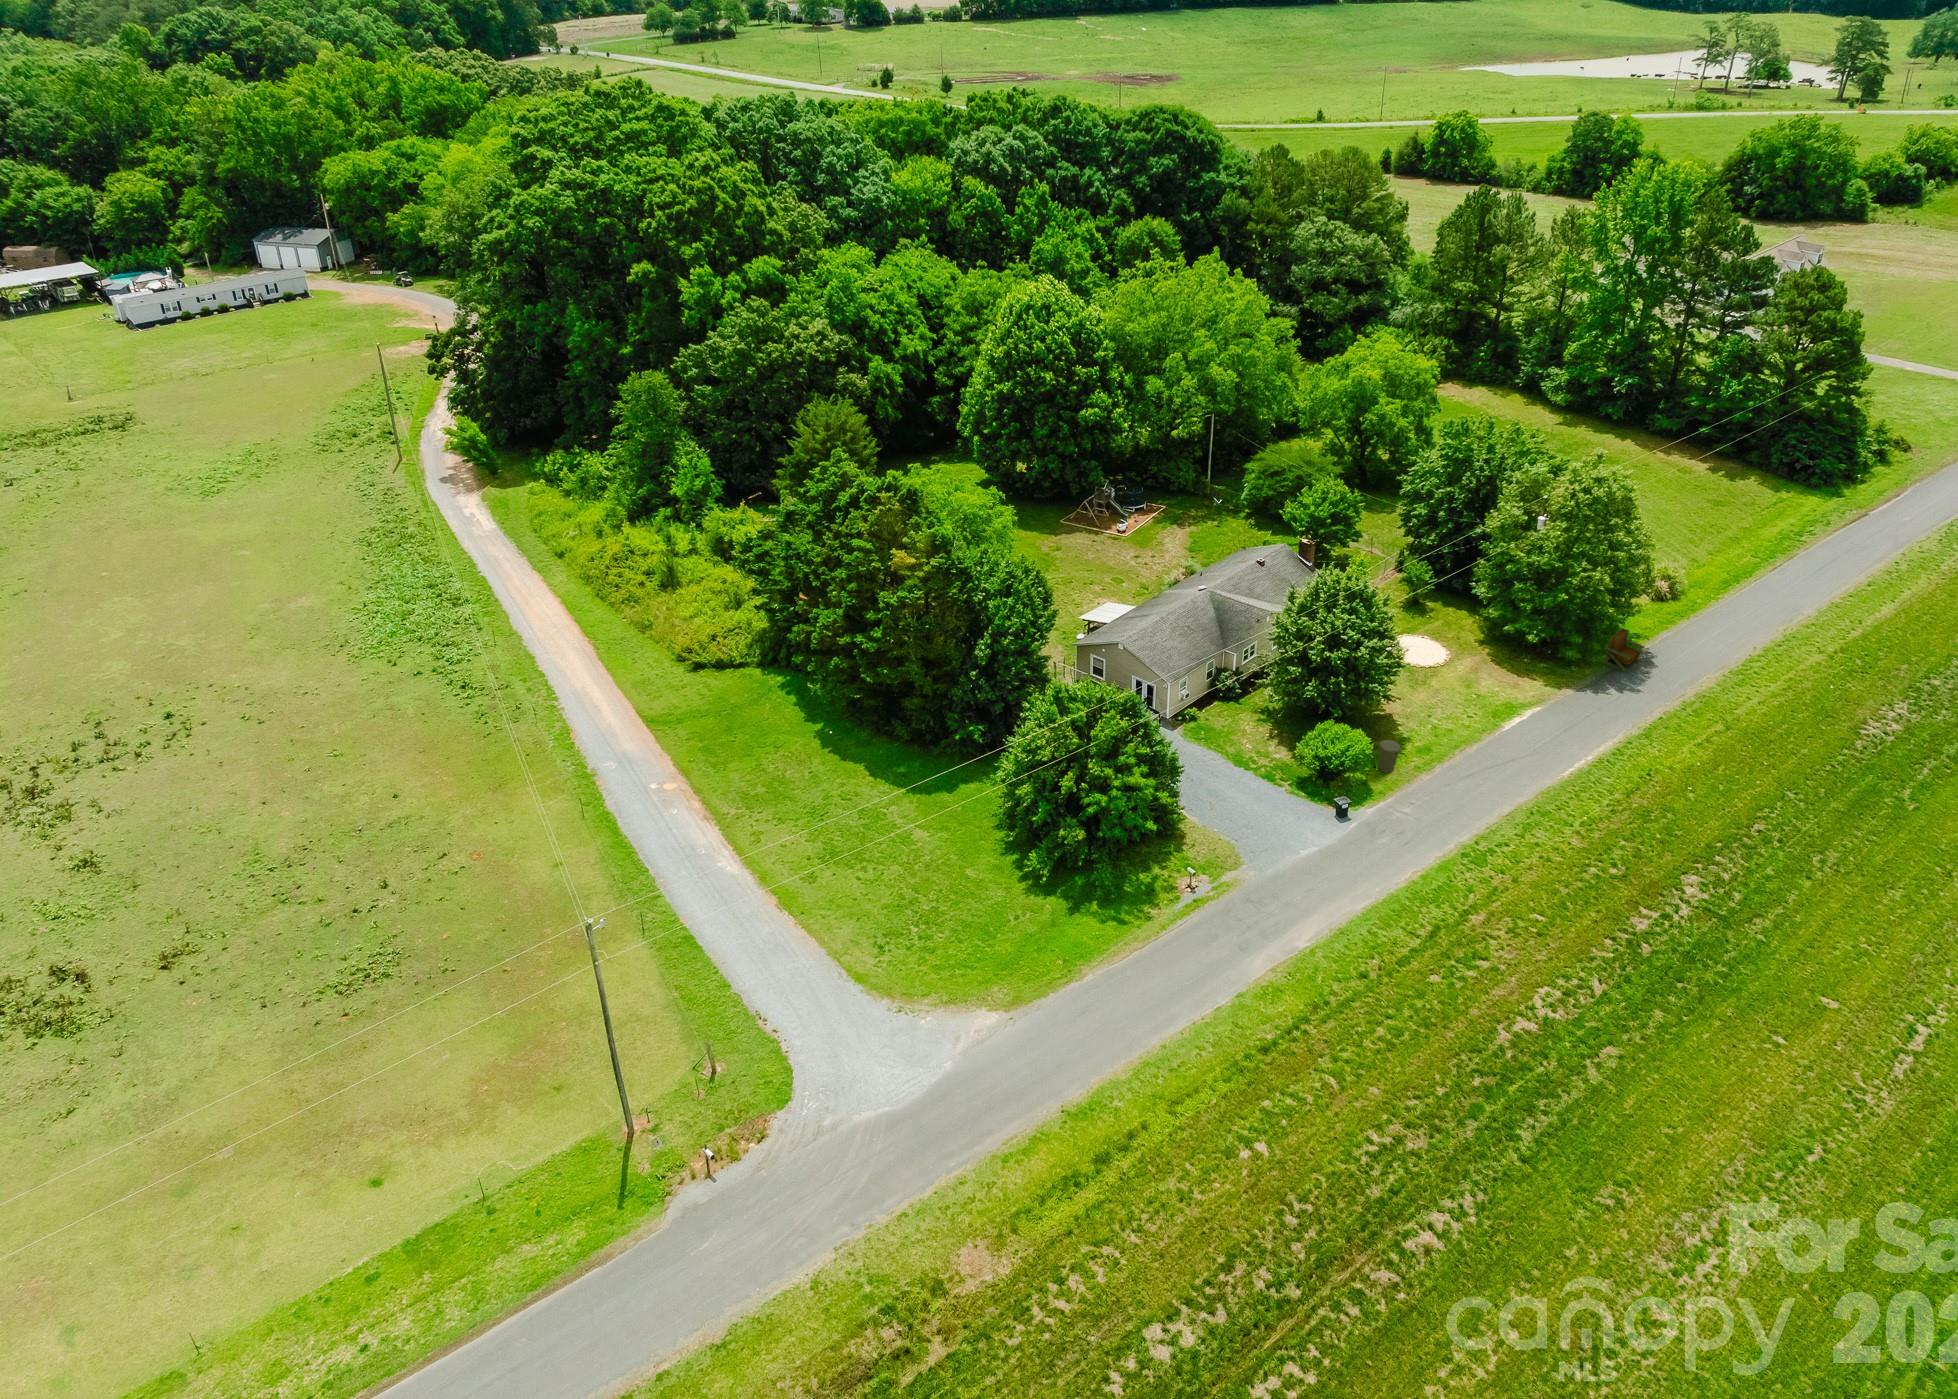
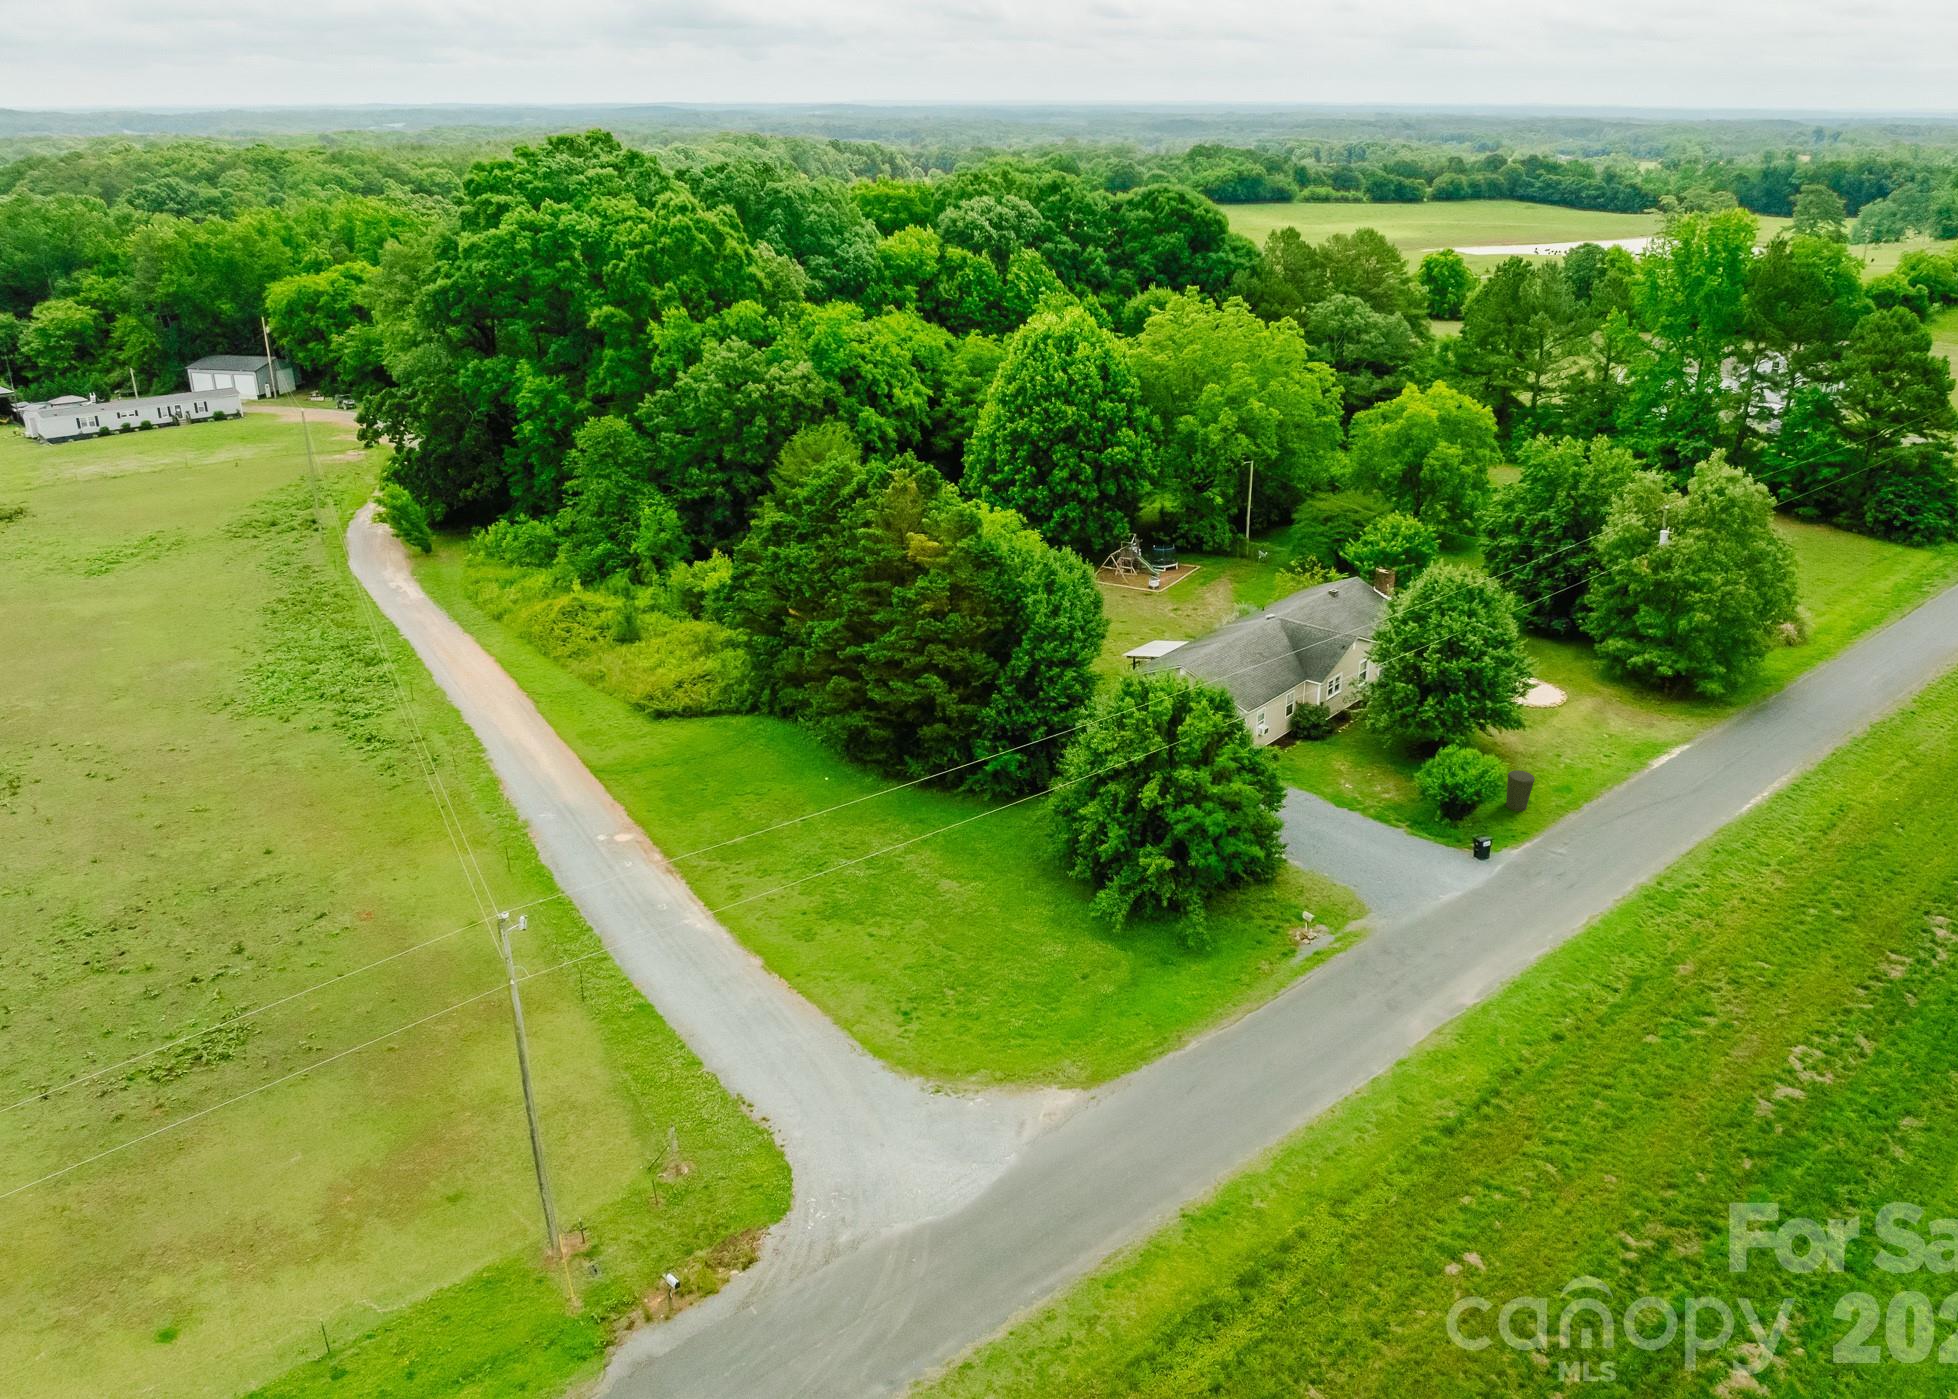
lounge chair: present [1601,629,1644,672] -> none [1734,661,1784,709]

